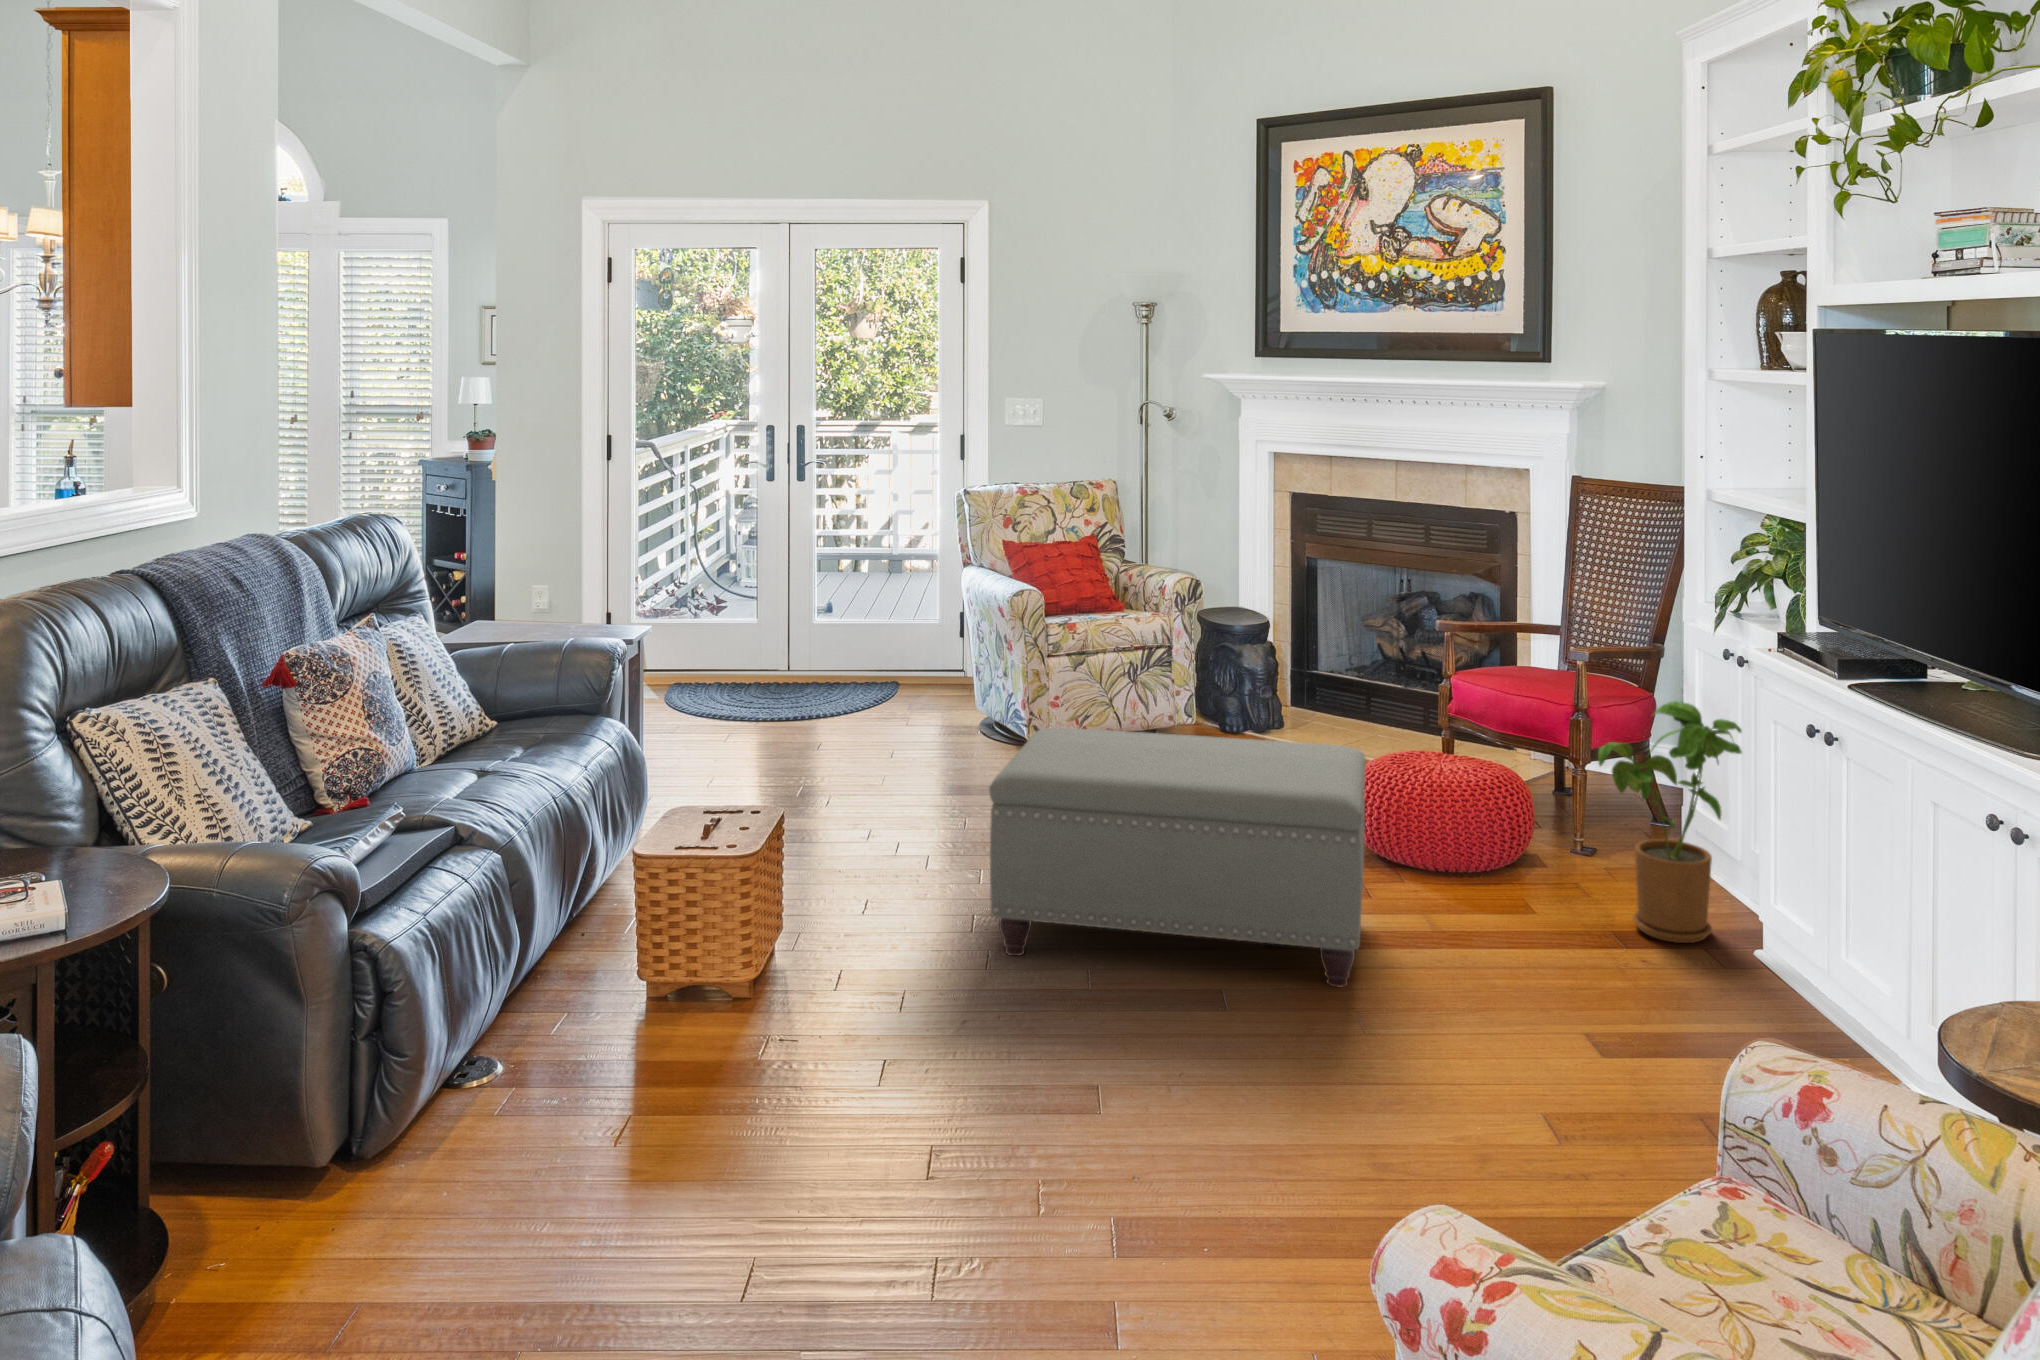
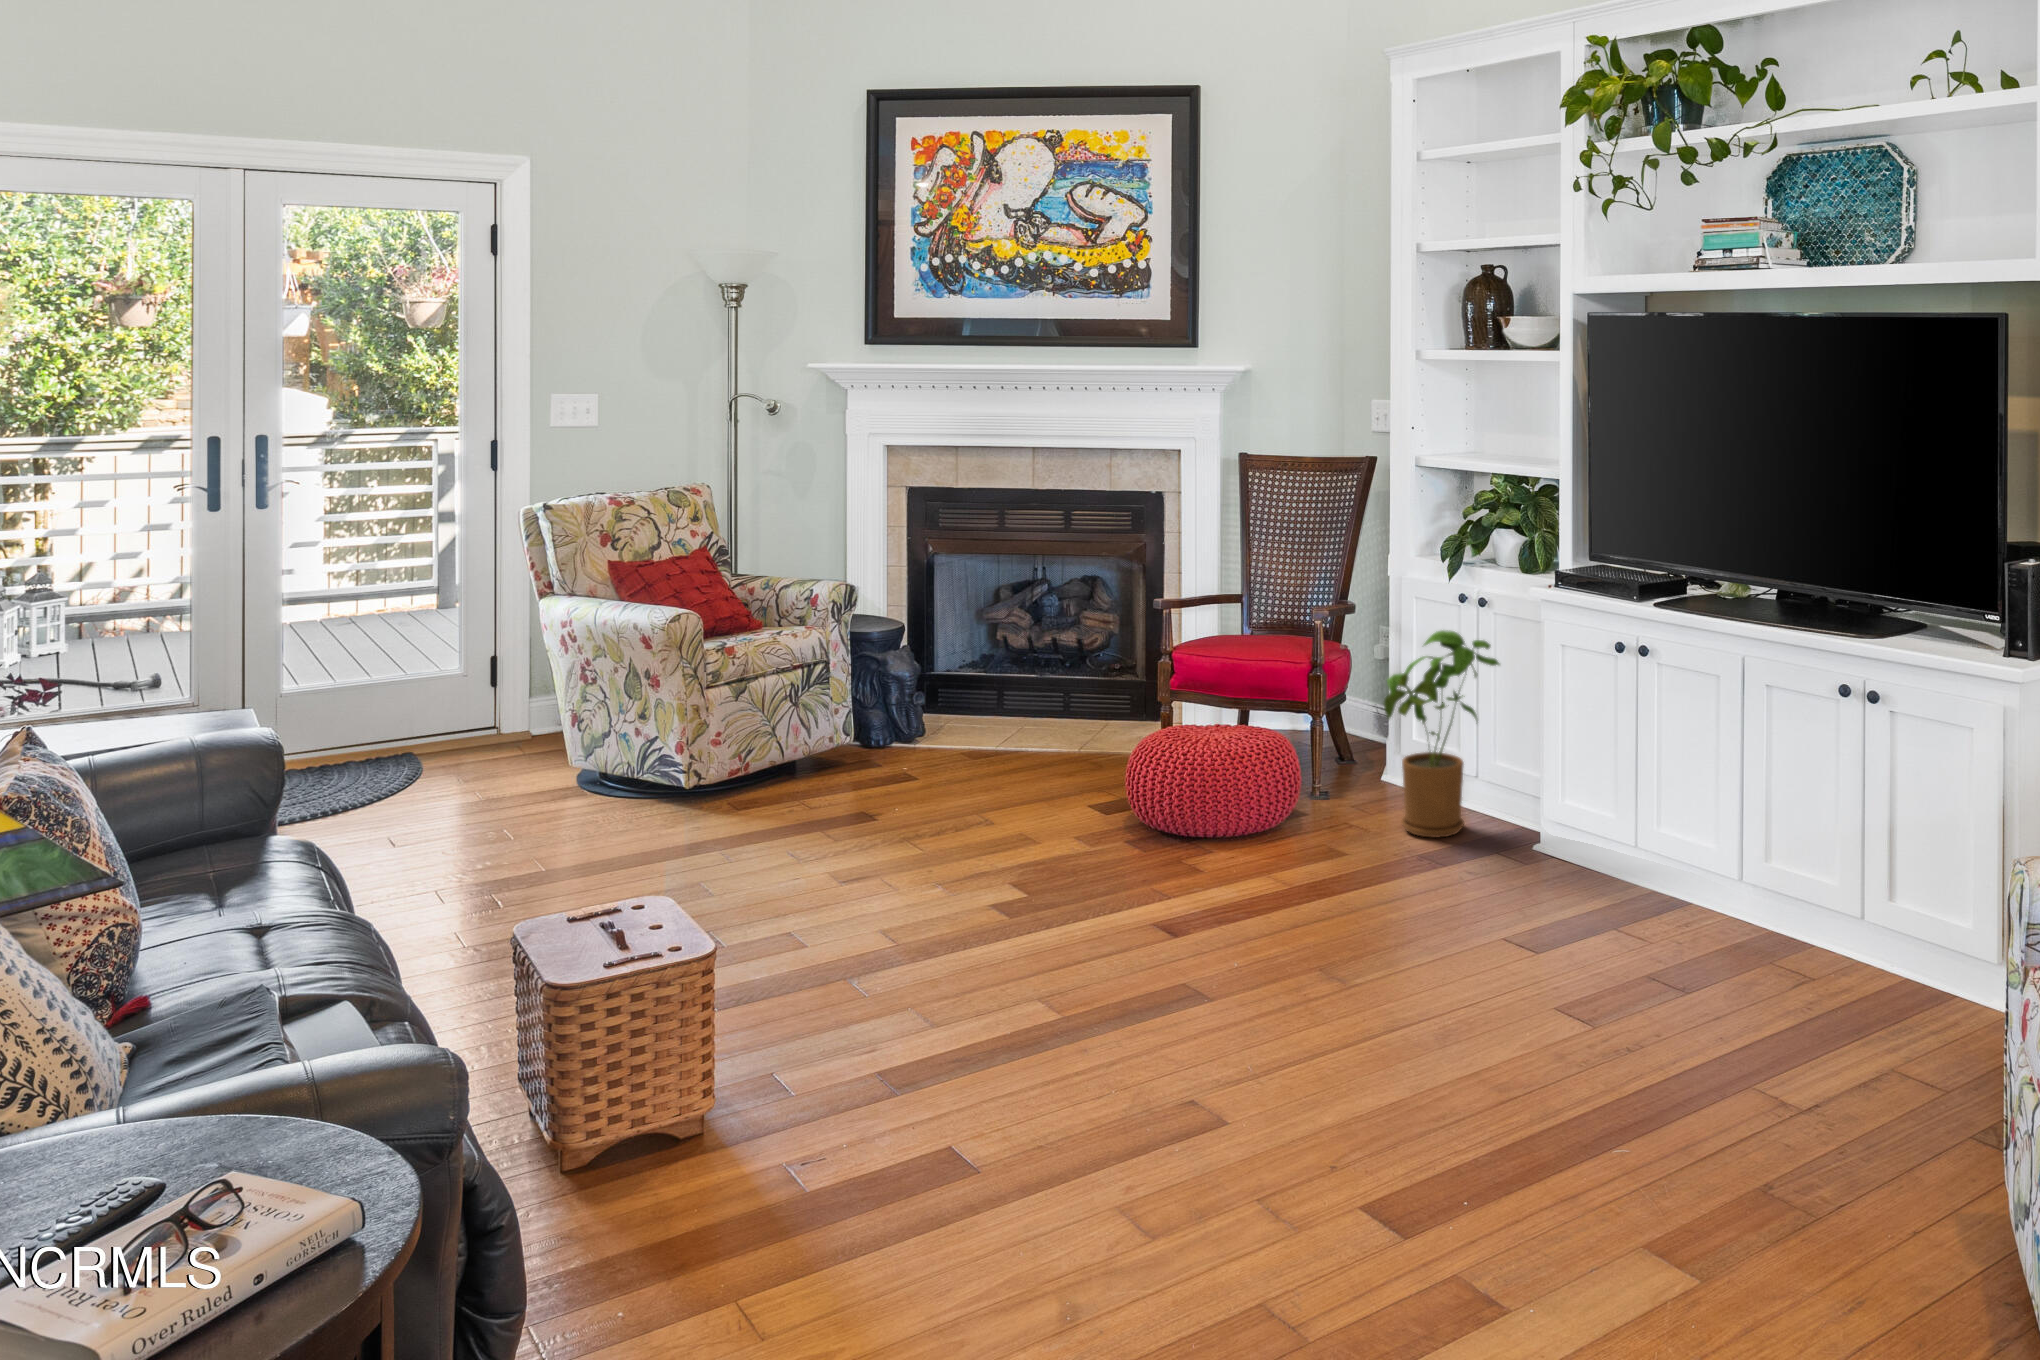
ottoman: present [989,727,1366,988] -> none [866,716,1273,999]

